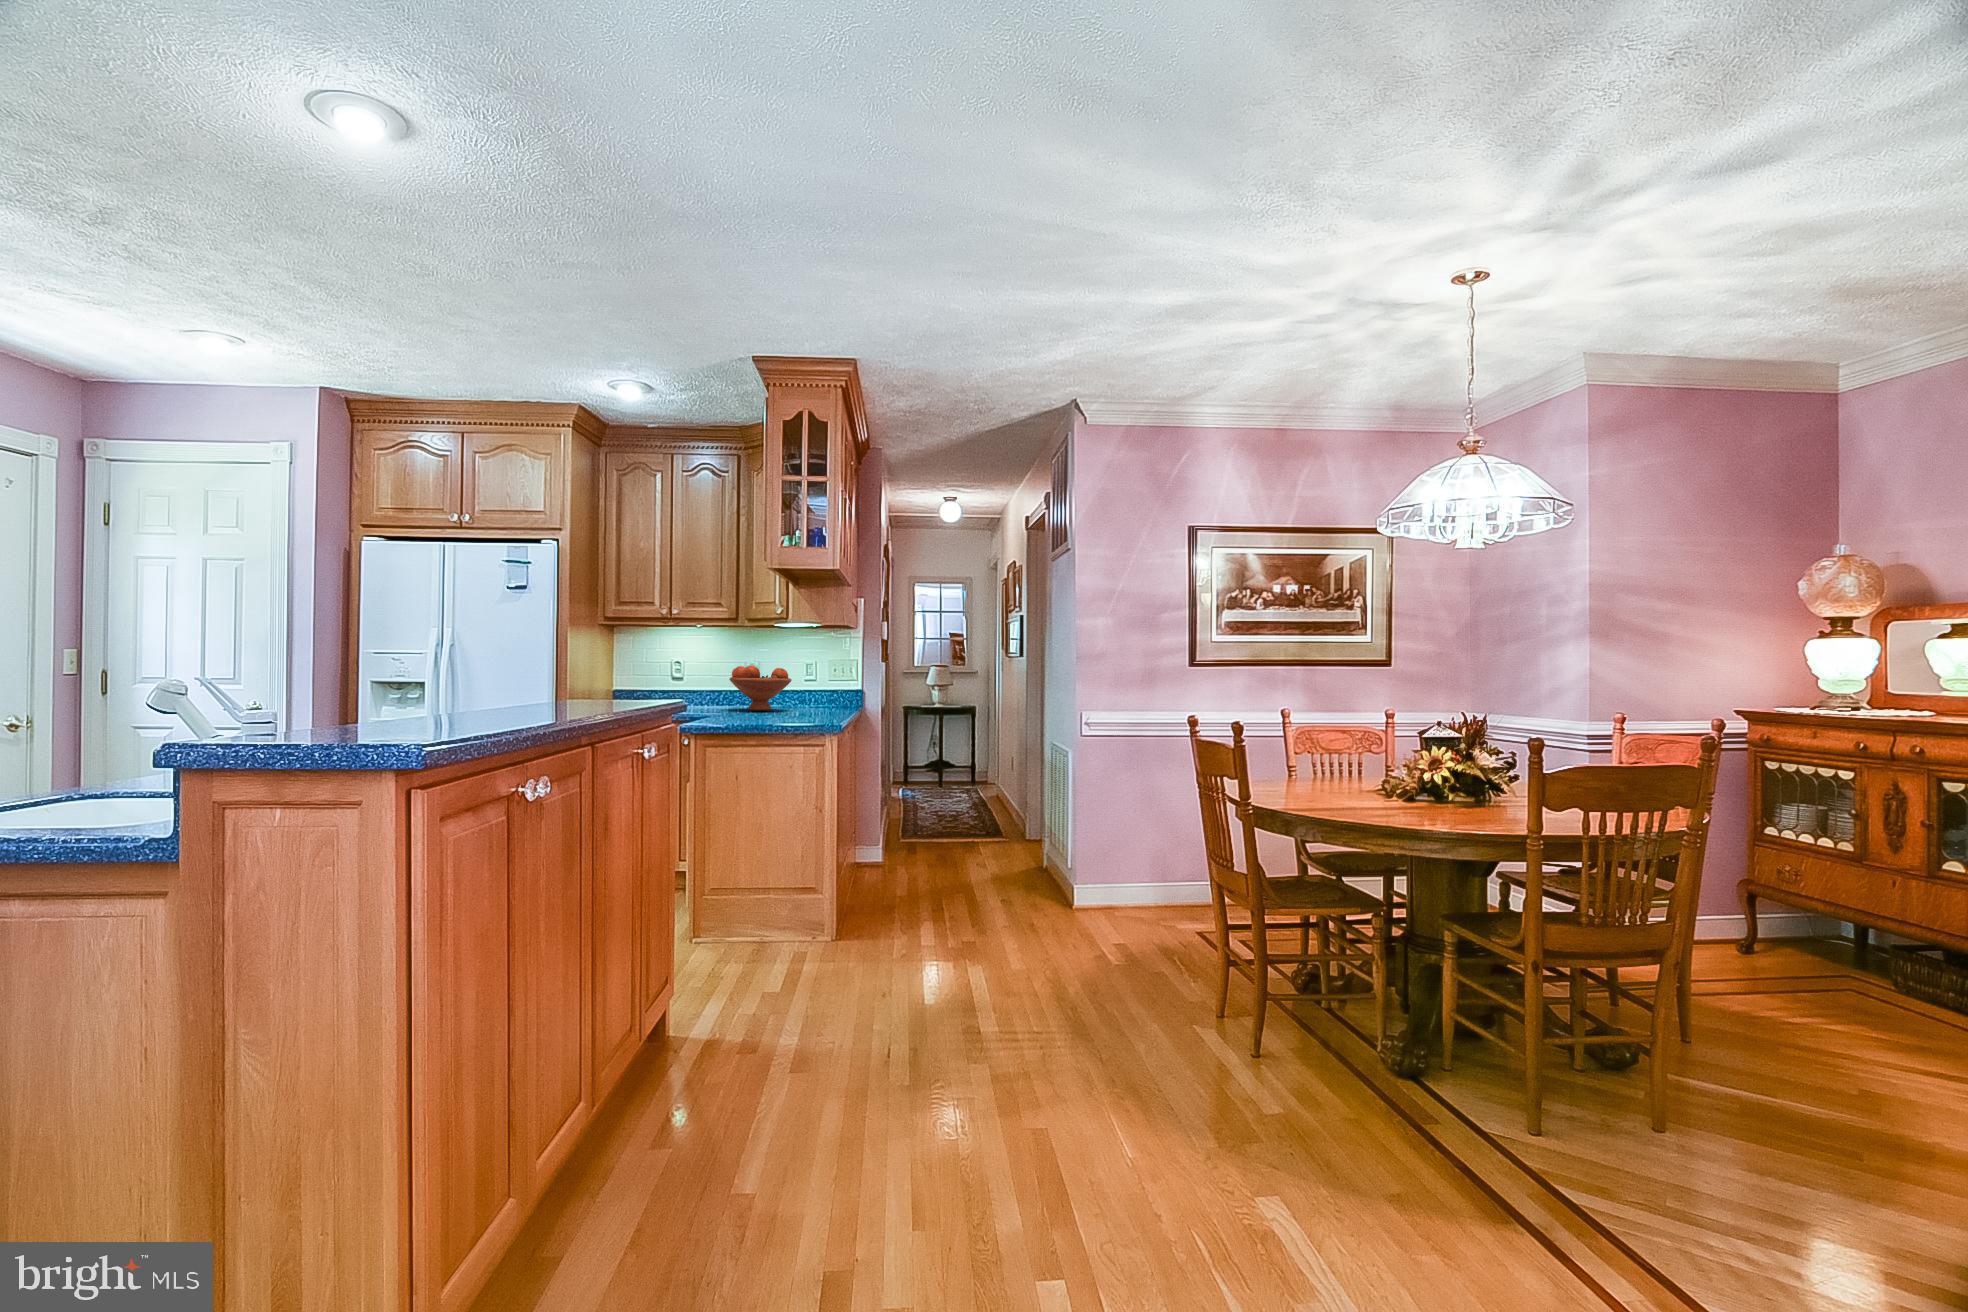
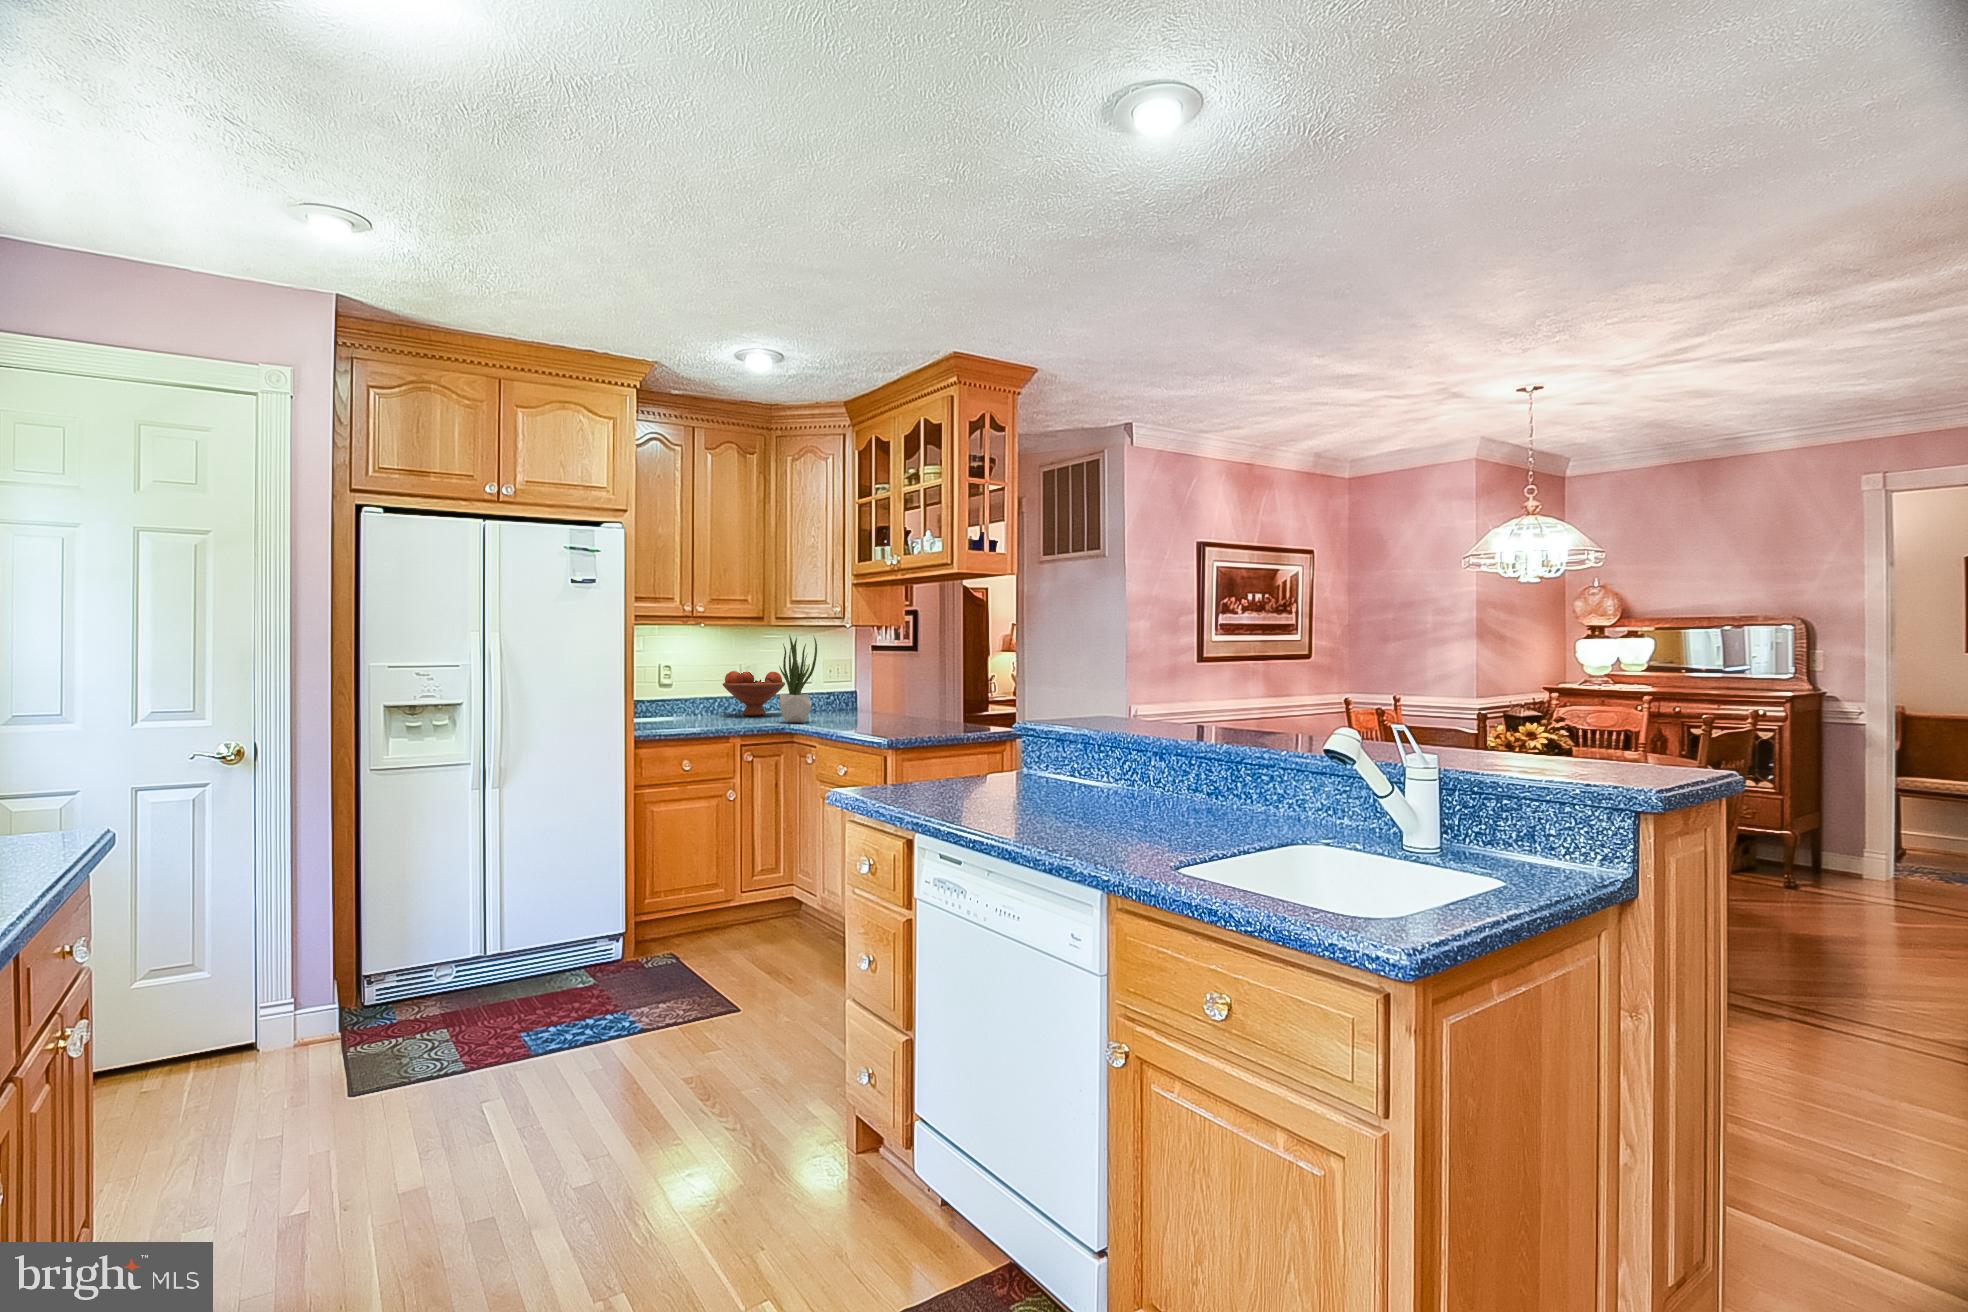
potted plant: none [789,629,827,717] -> present [780,635,817,723]

